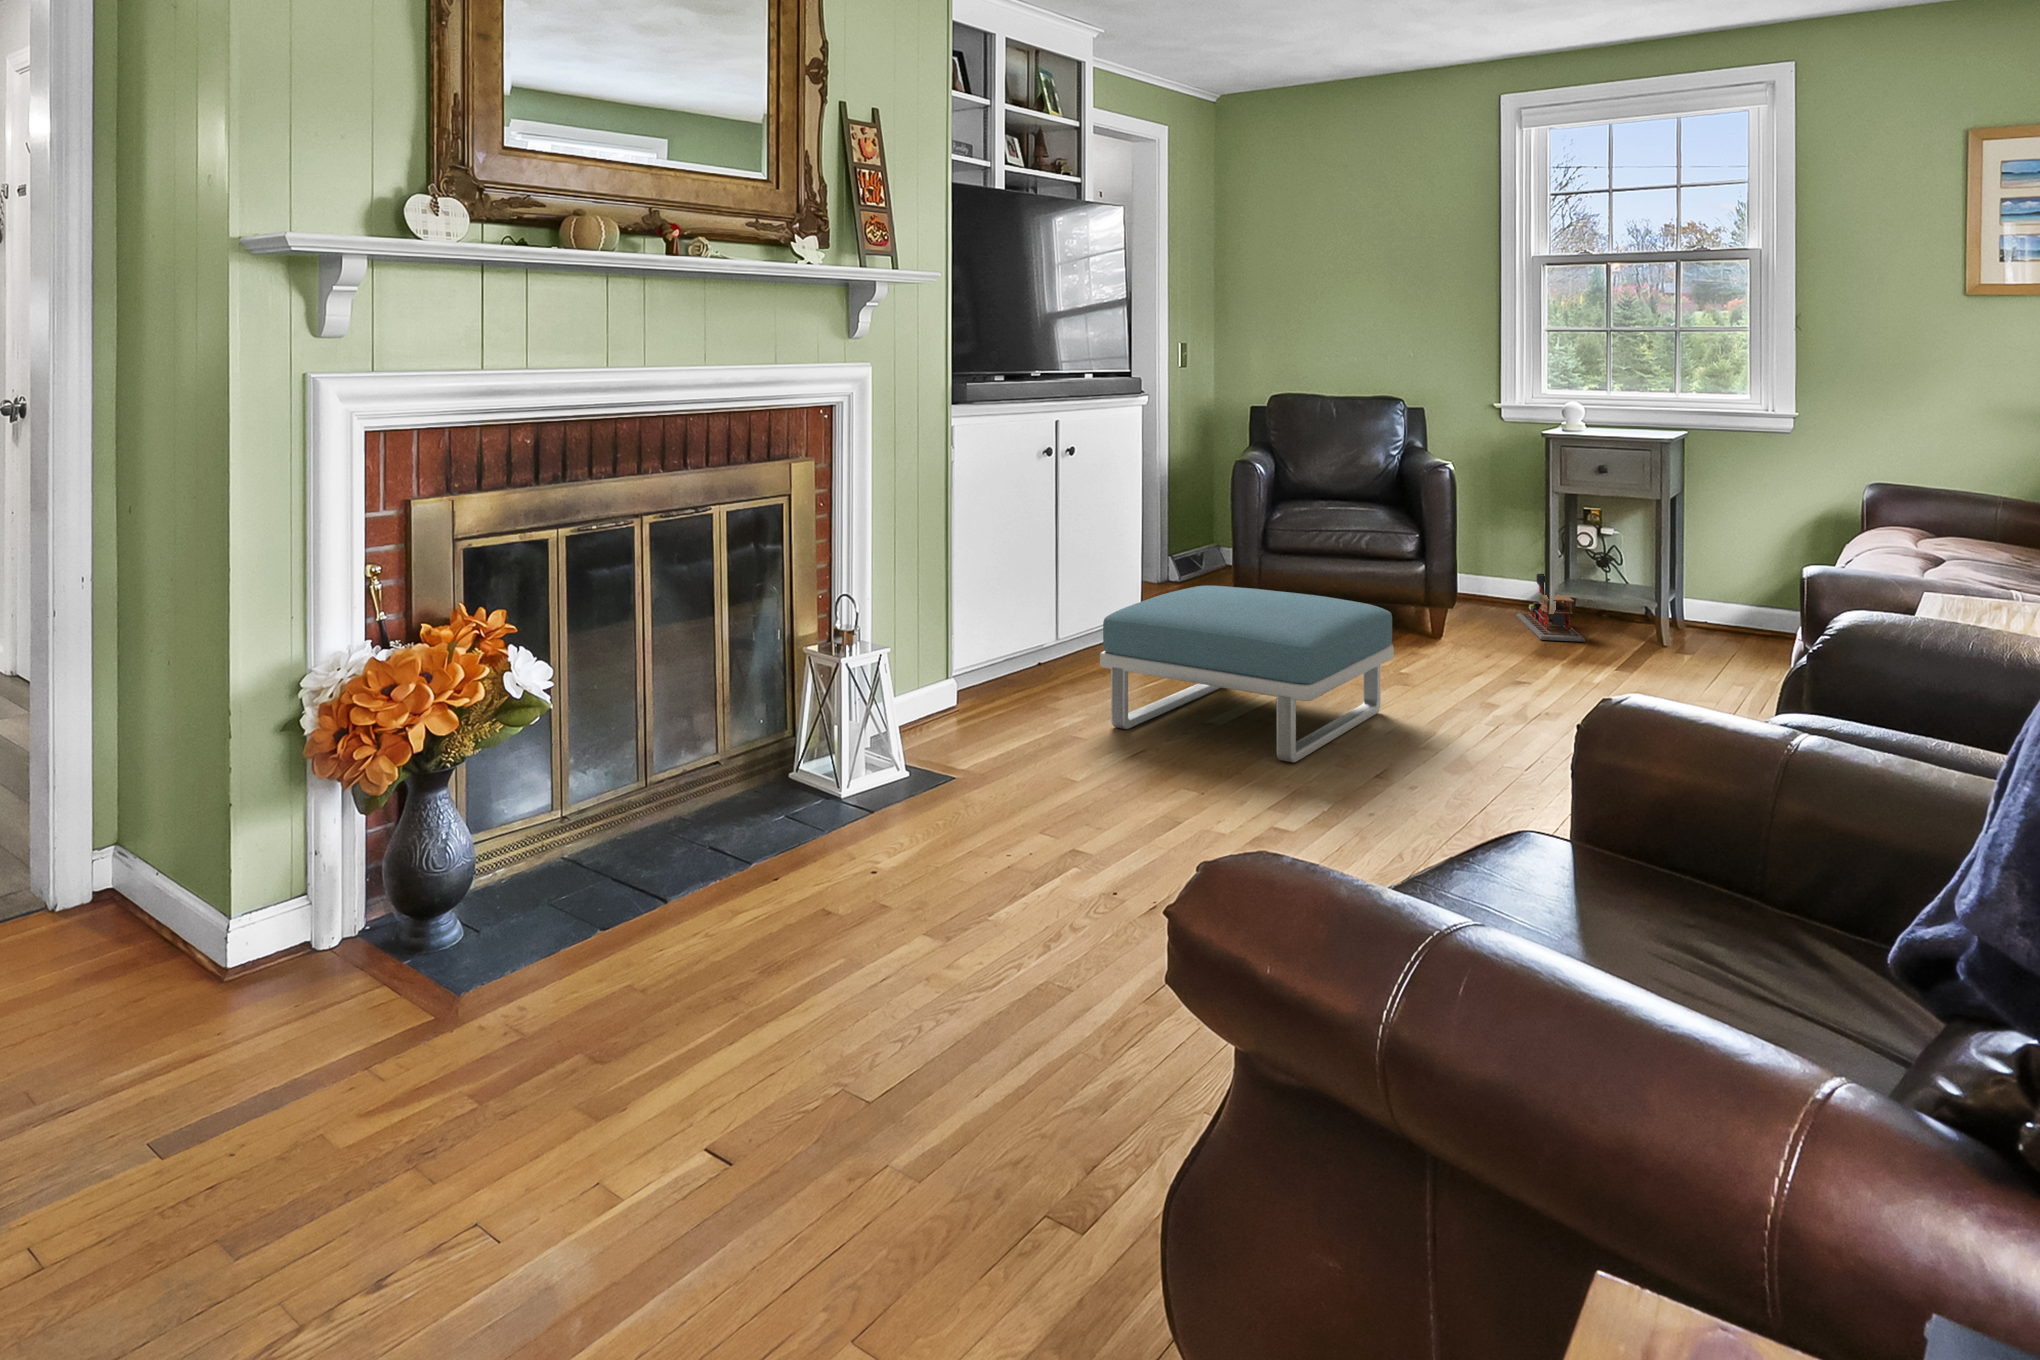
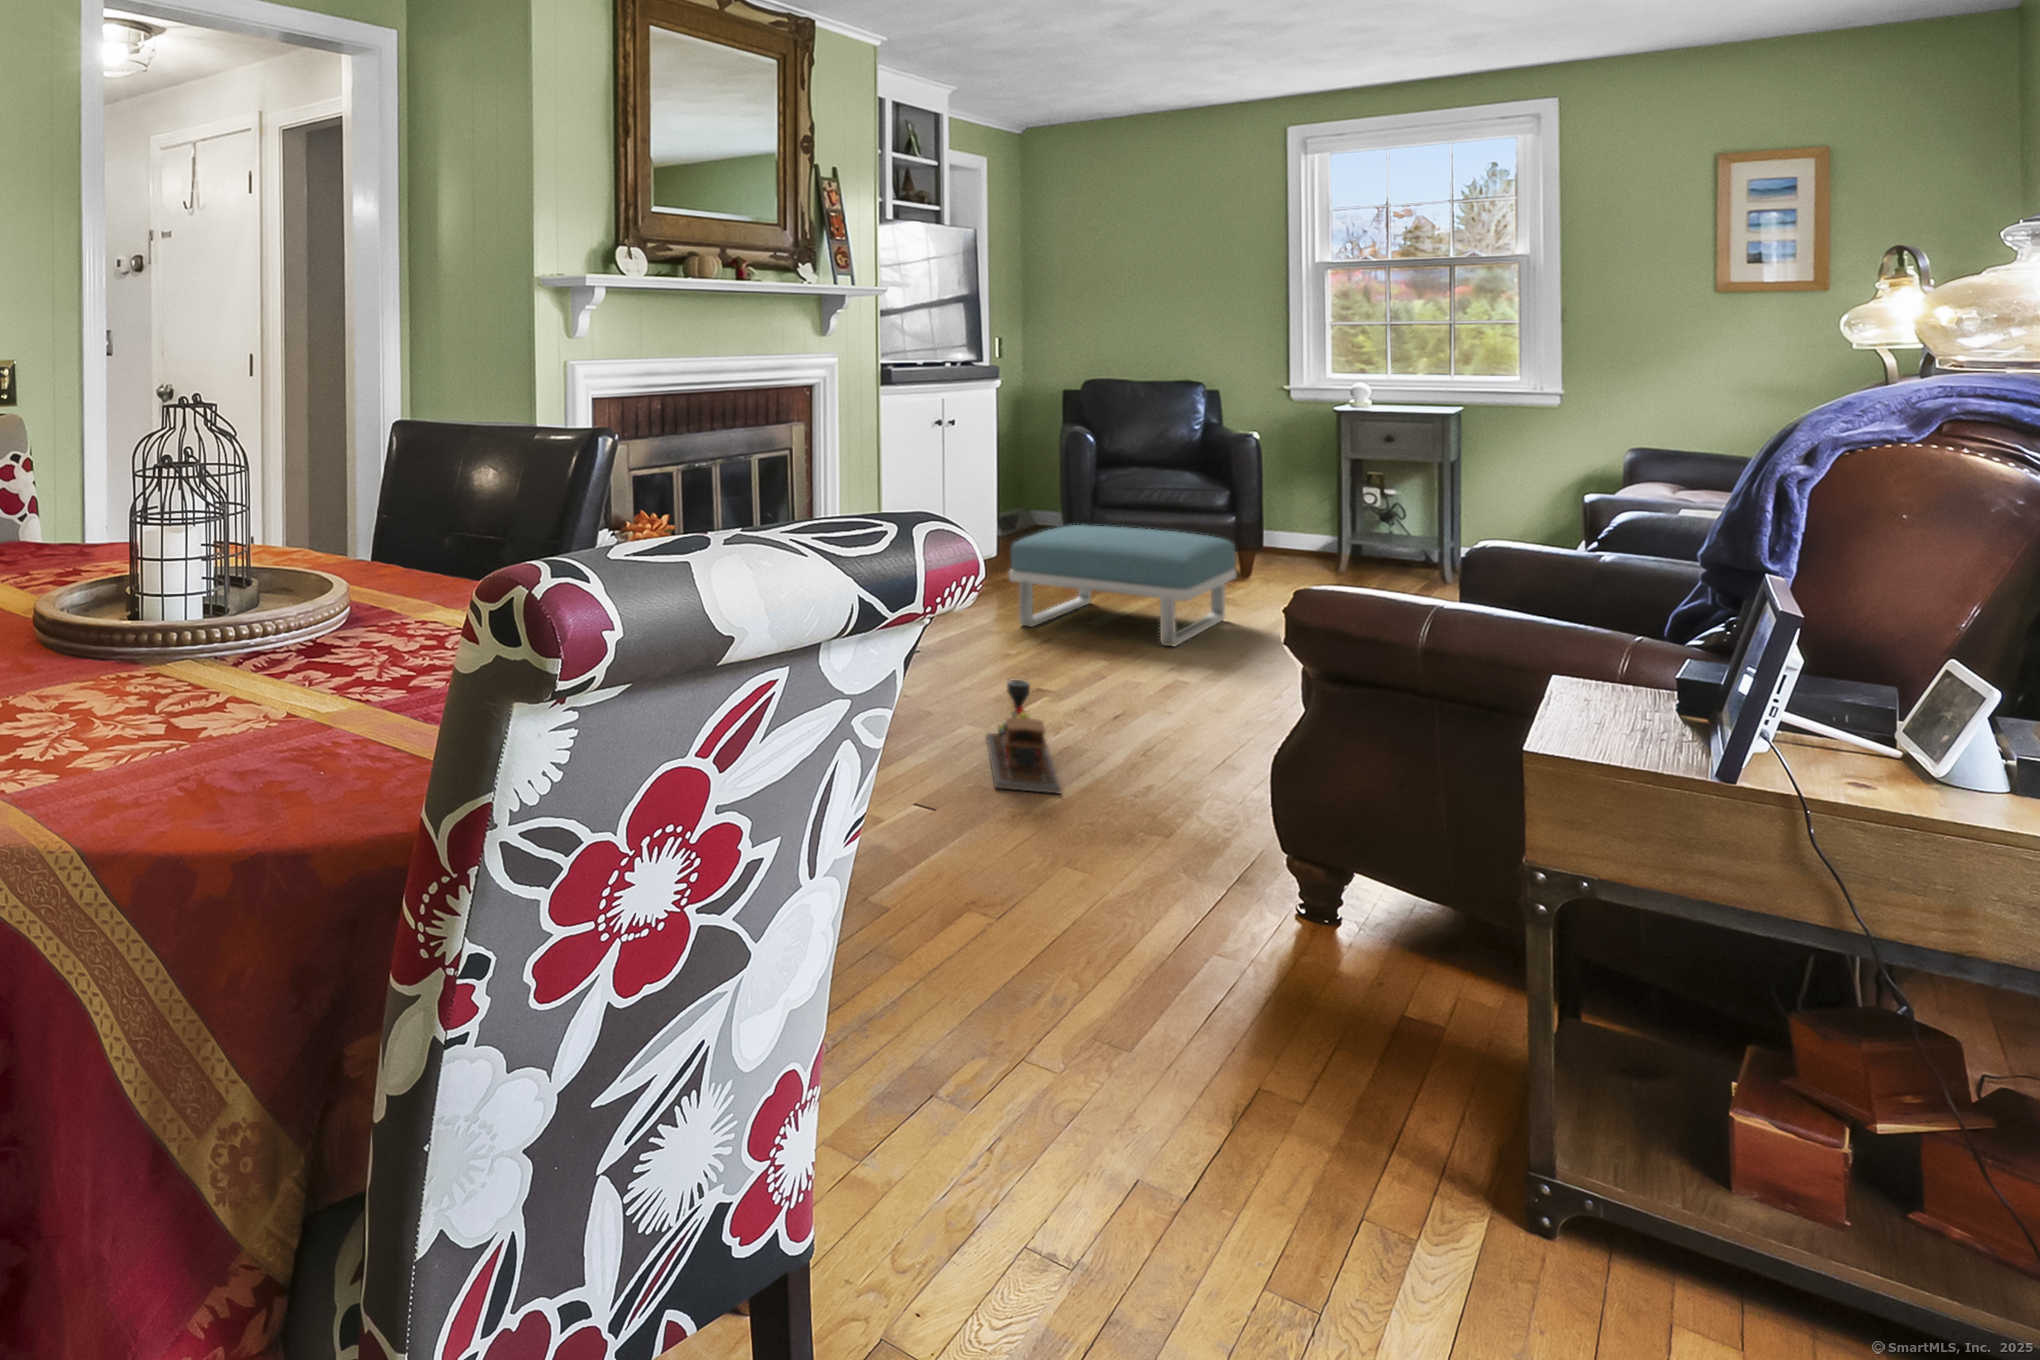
toy train: present [1517,574,1585,642] -> present [987,679,1061,793]

